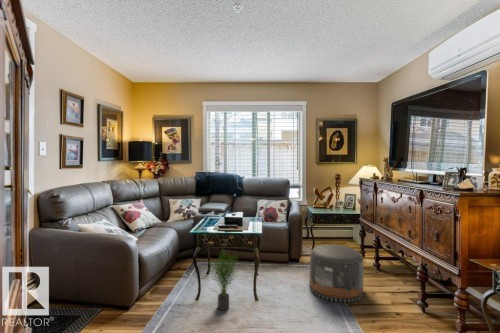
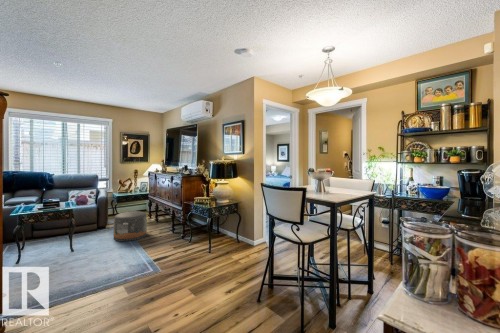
potted plant: present [209,251,236,310] -> none [25,221,63,262]

